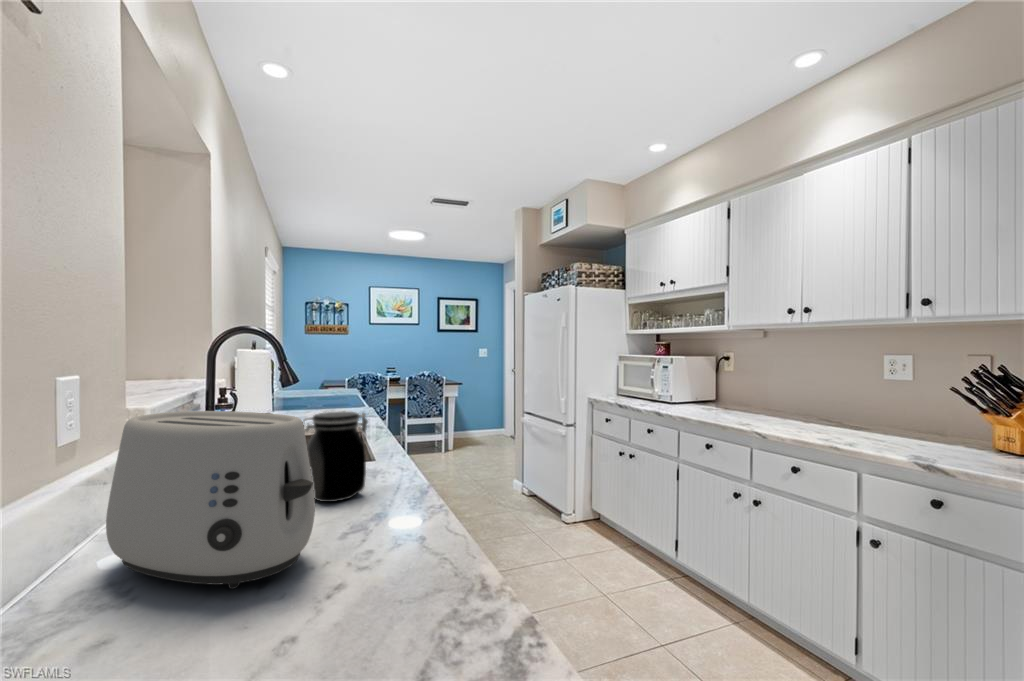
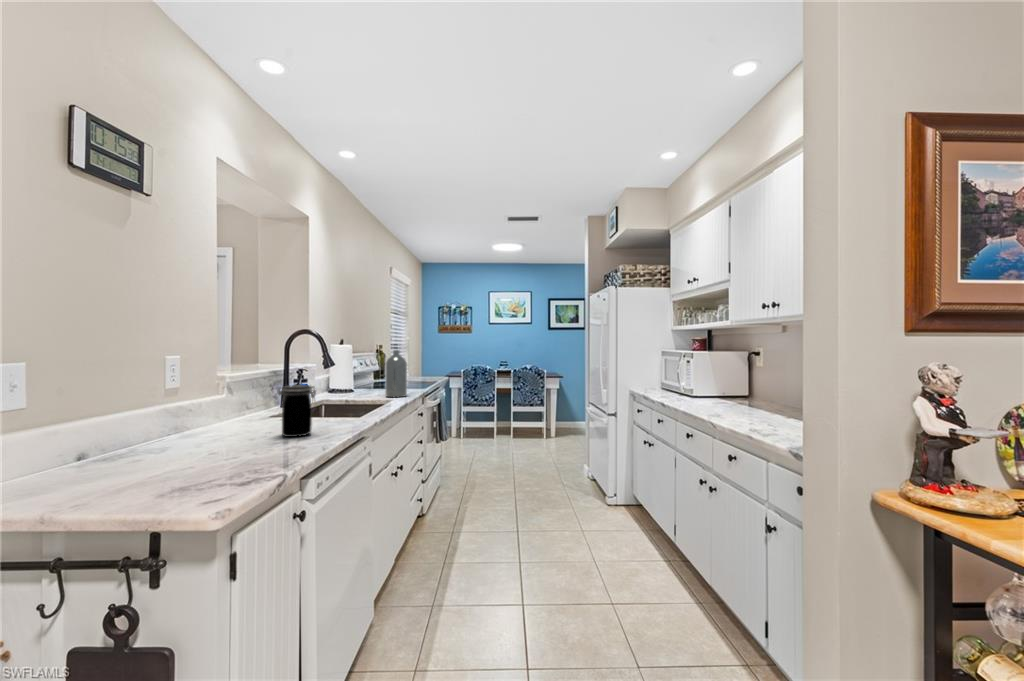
bottle: none [329,354,359,418] -> present [385,350,407,397]
toaster: present [106,411,315,589] -> none [155,379,238,460]

